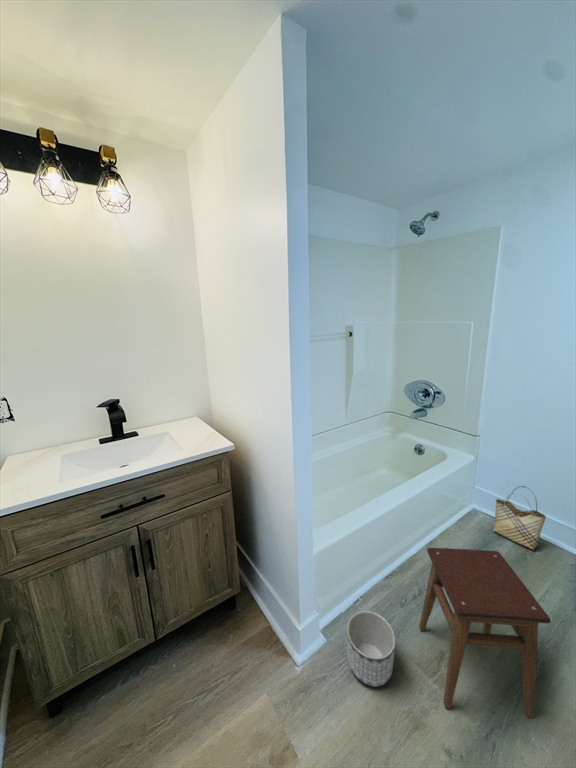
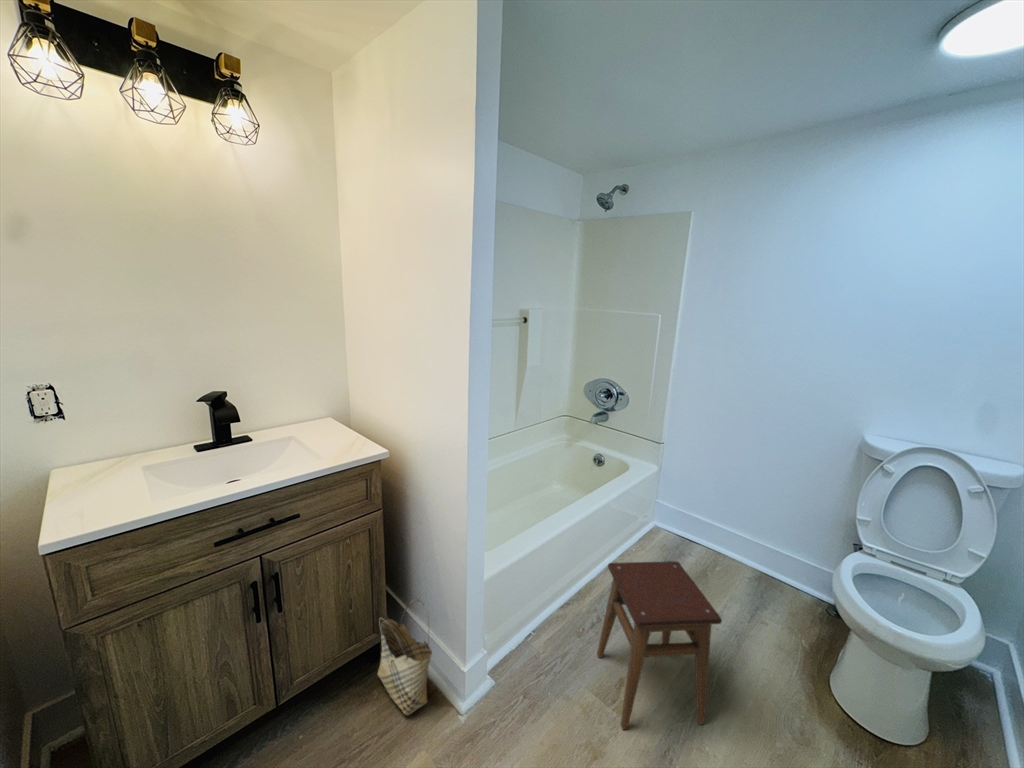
woven basket: present [493,486,546,549] -> present [378,599,432,715]
planter: present [347,611,395,687] -> none [520,640,573,720]

